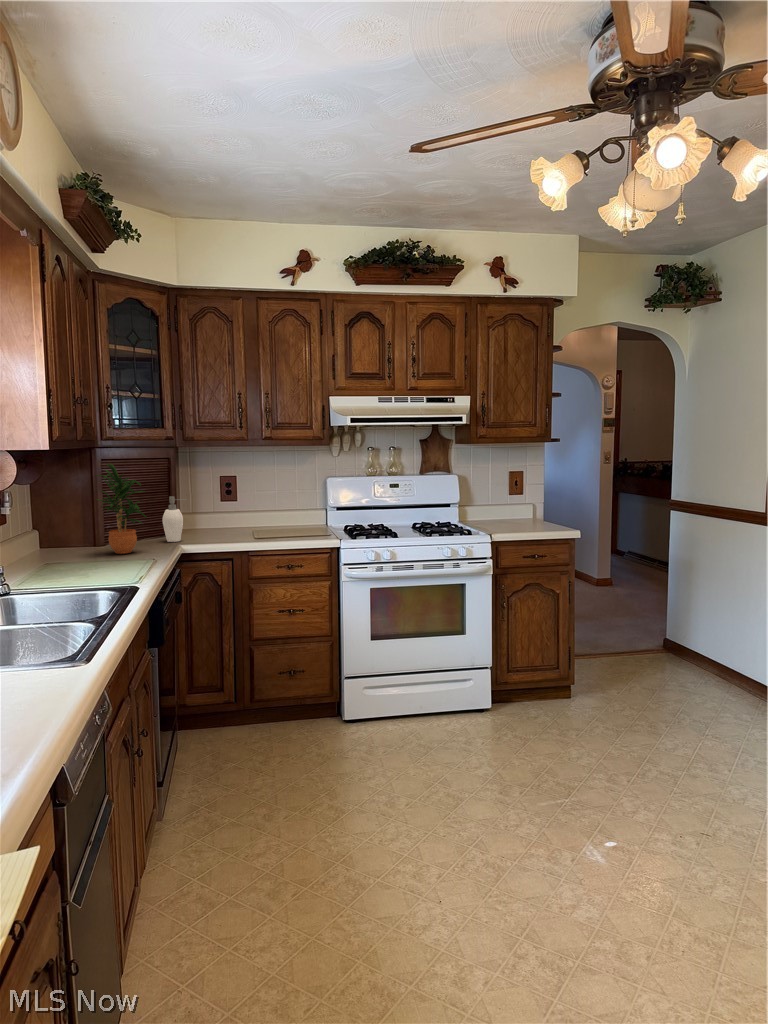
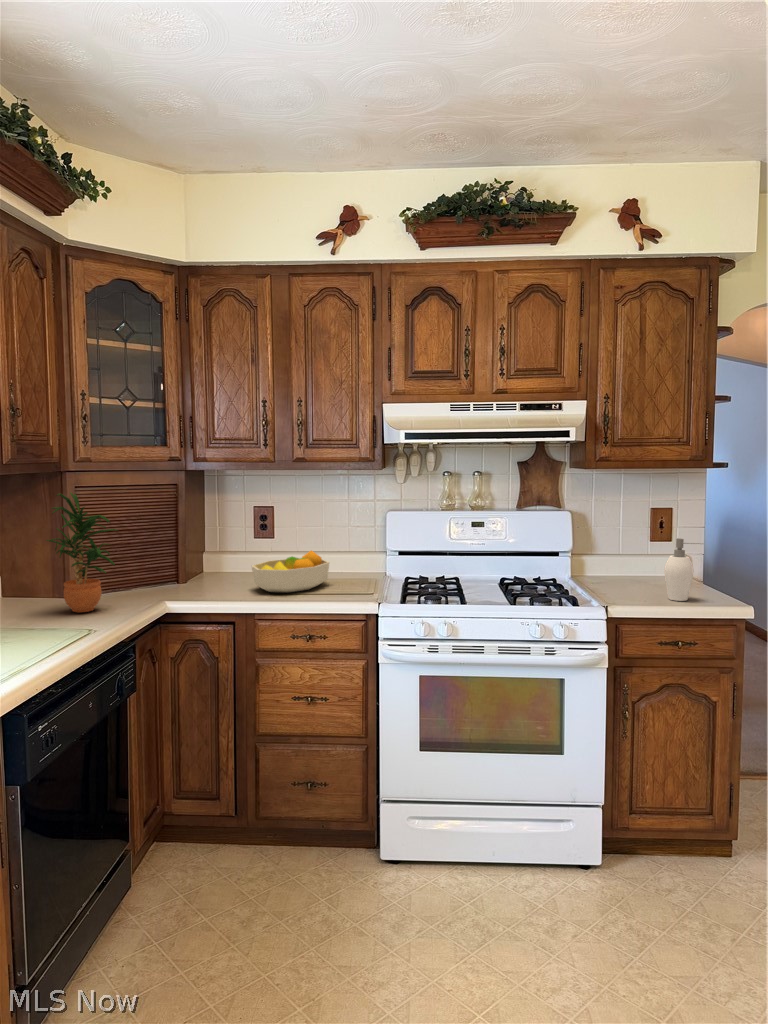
soap dispenser: present [163,496,185,542] -> present [664,538,703,601]
fruit bowl: none [235,507,291,537] -> present [252,551,329,592]

